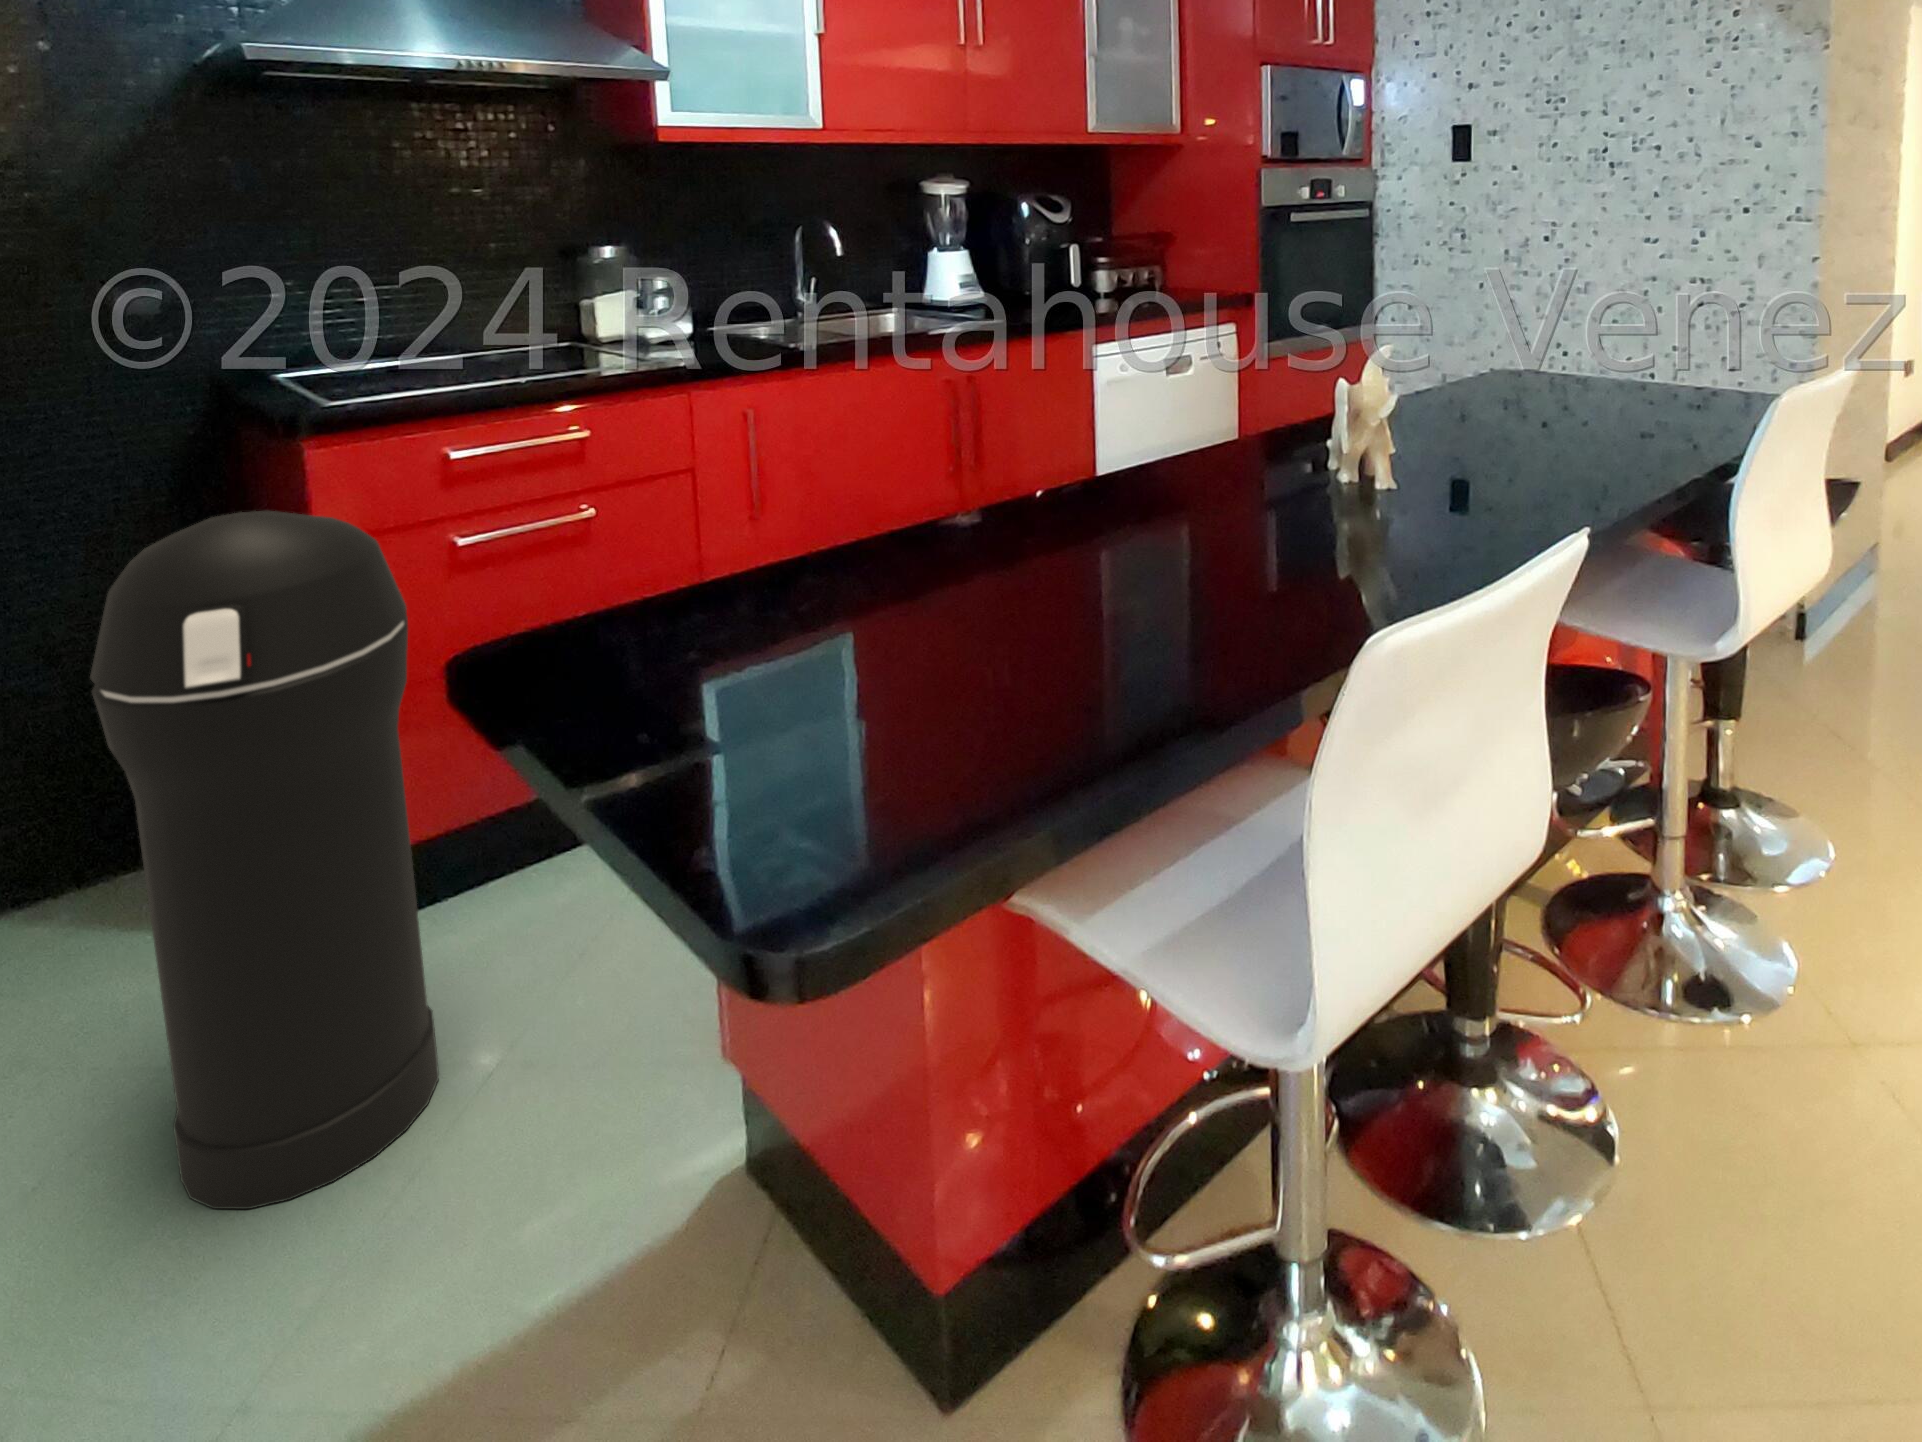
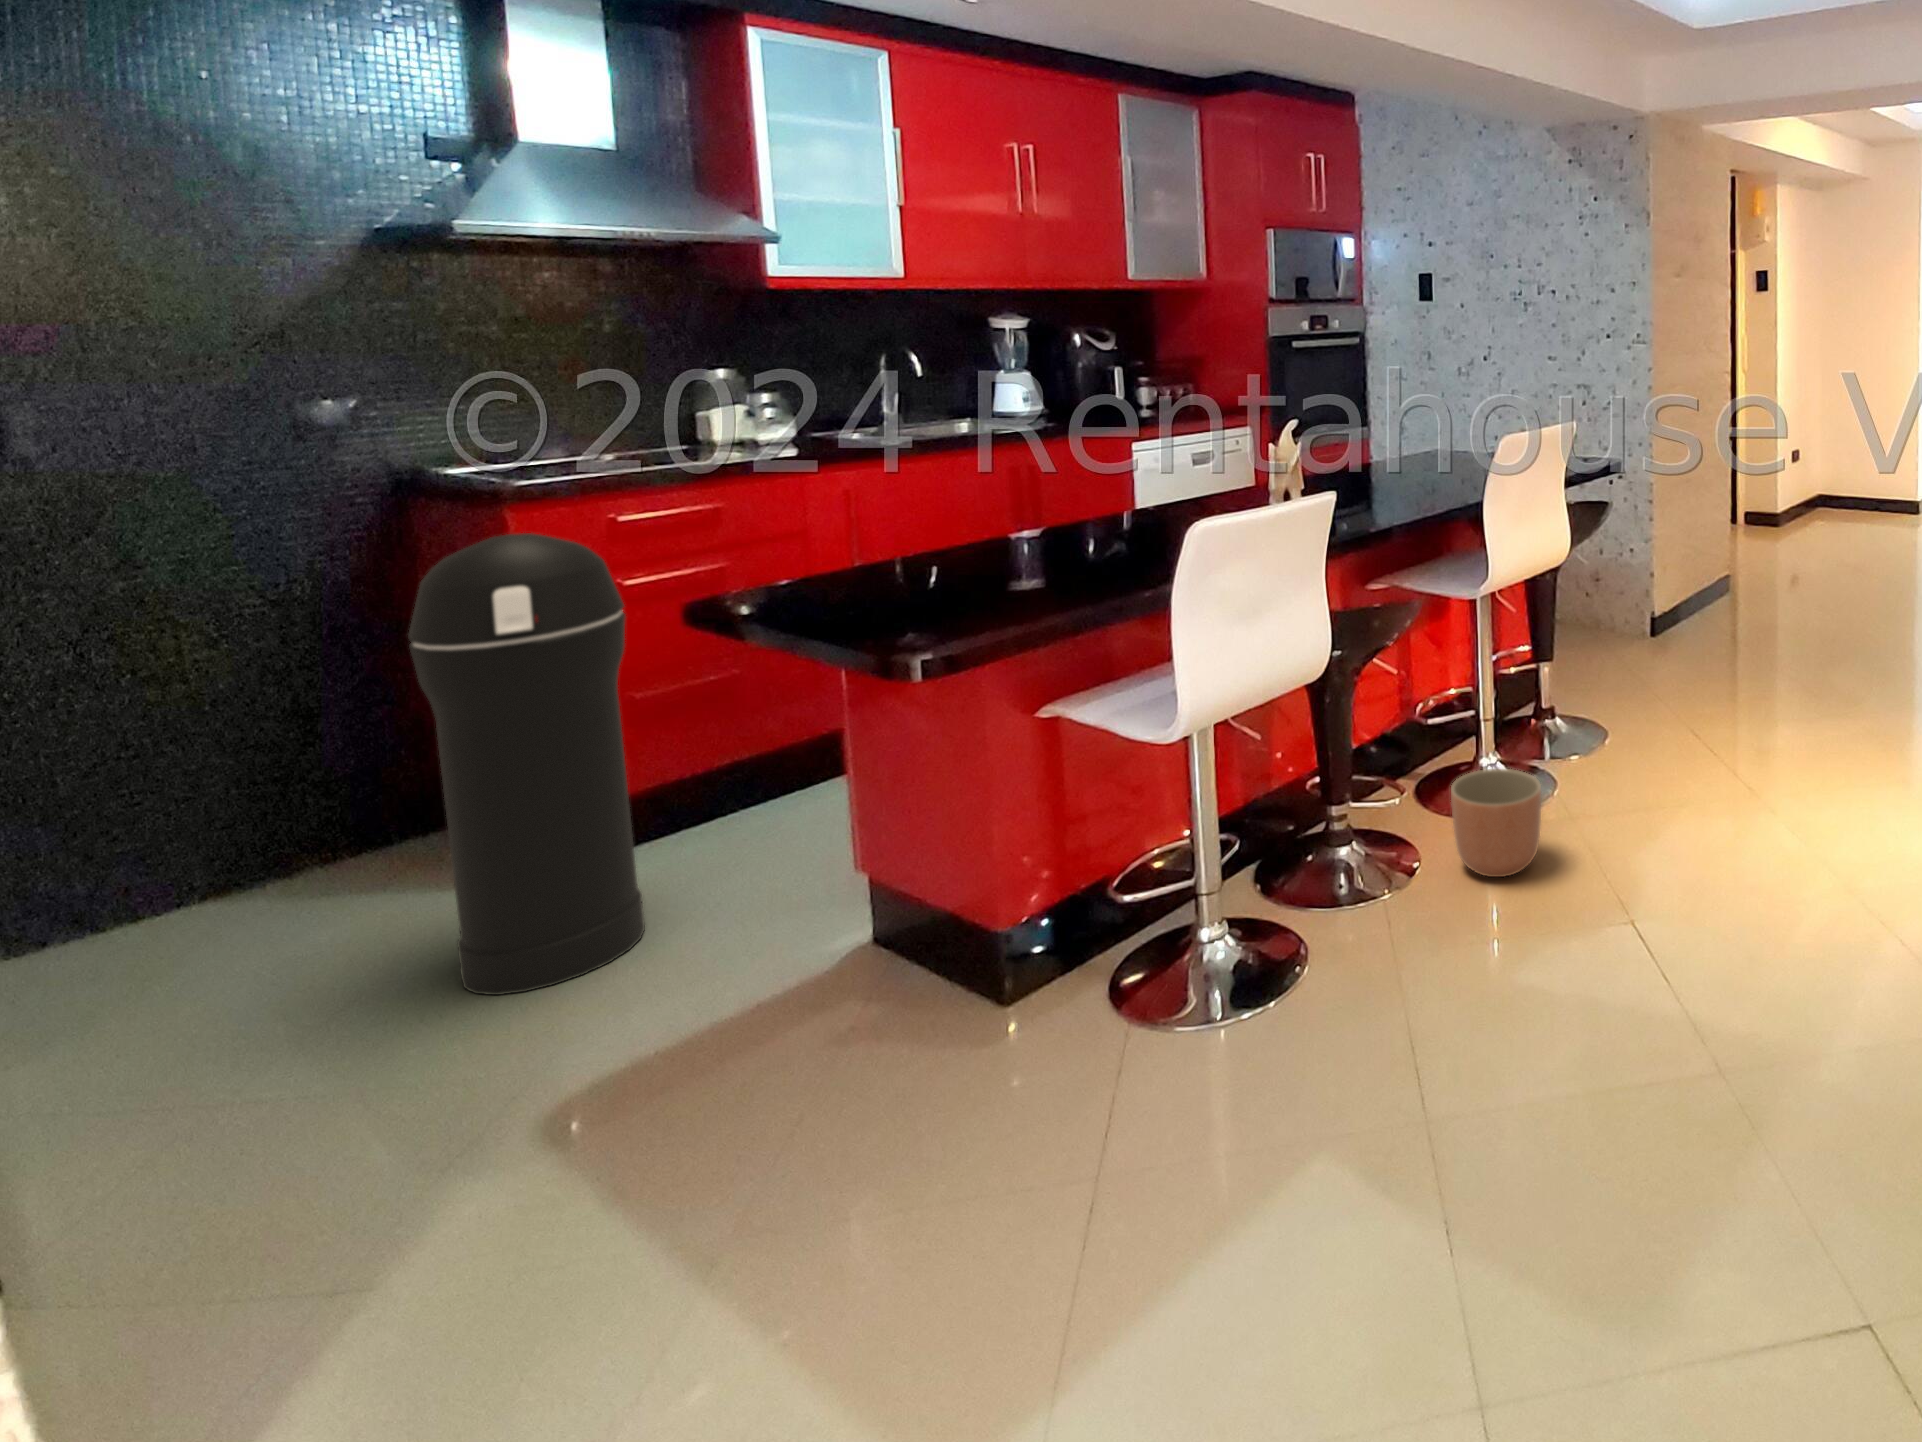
planter: none [1694,1006,1888,1251] -> present [1451,769,1541,877]

